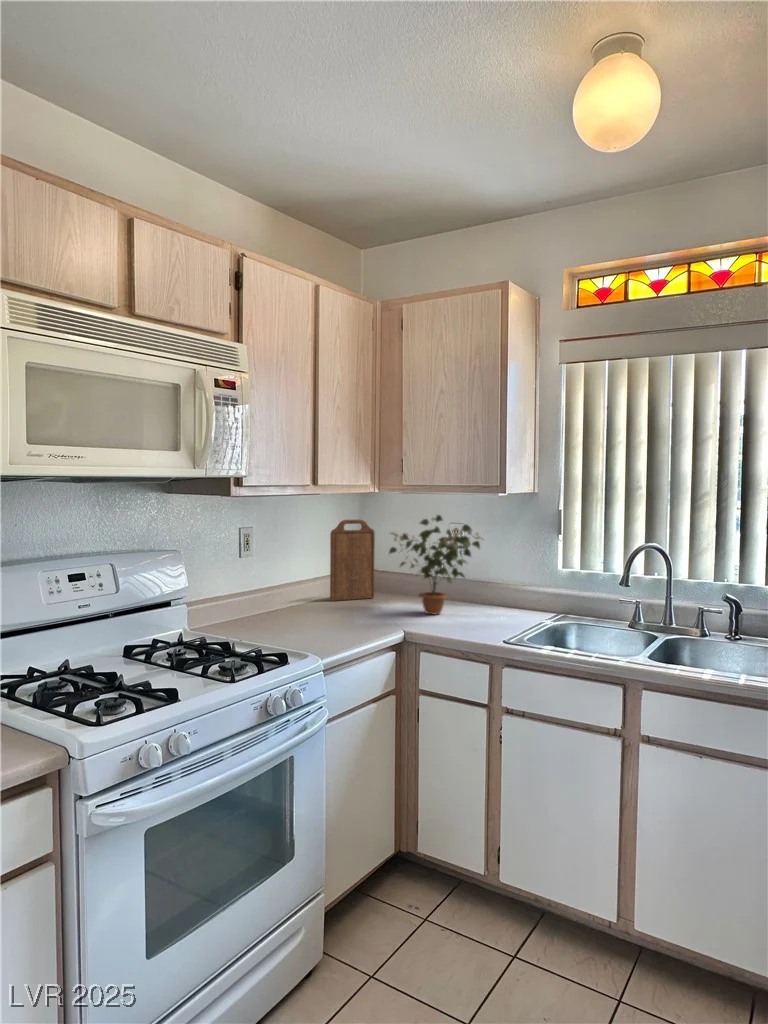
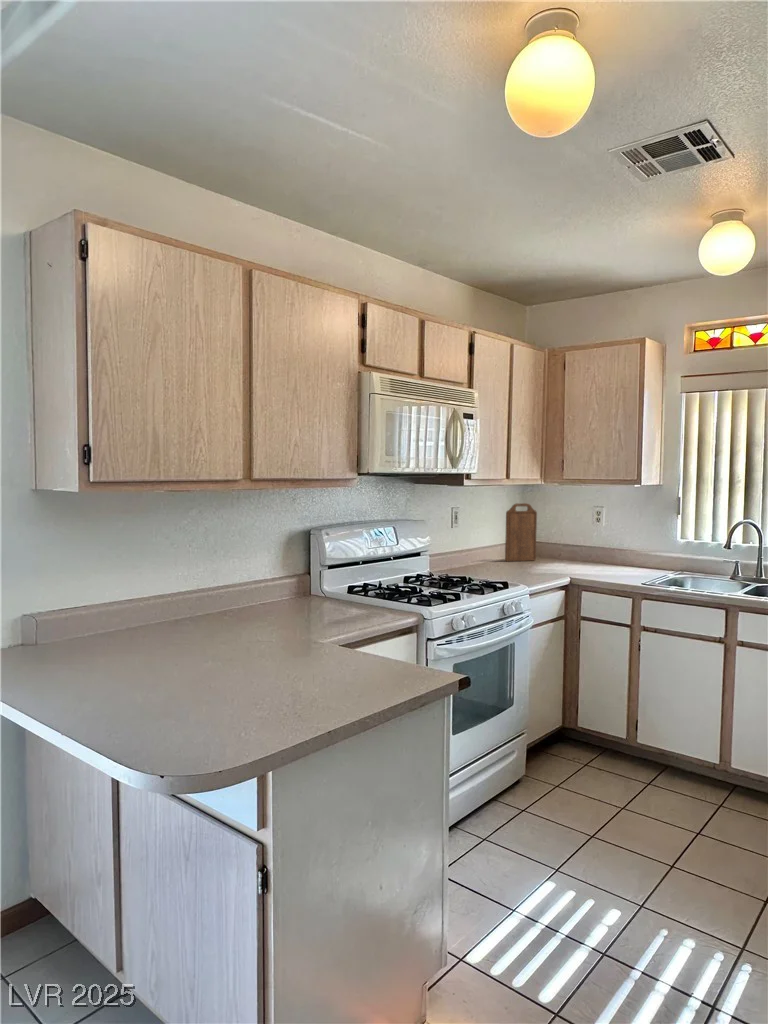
potted plant: present [389,515,480,615] -> none [550,500,624,570]

